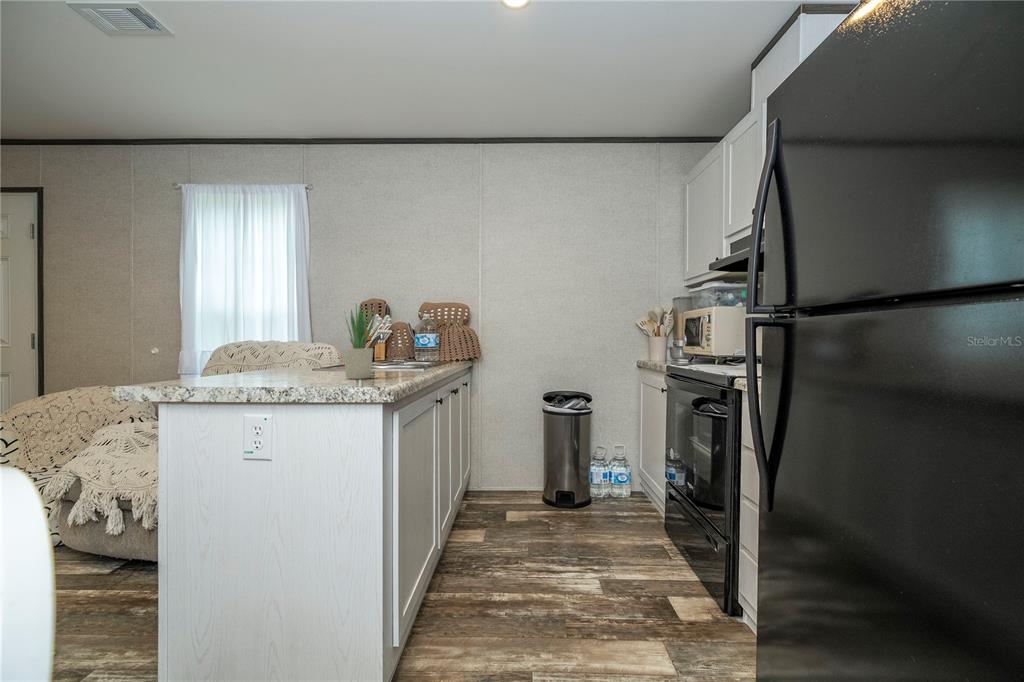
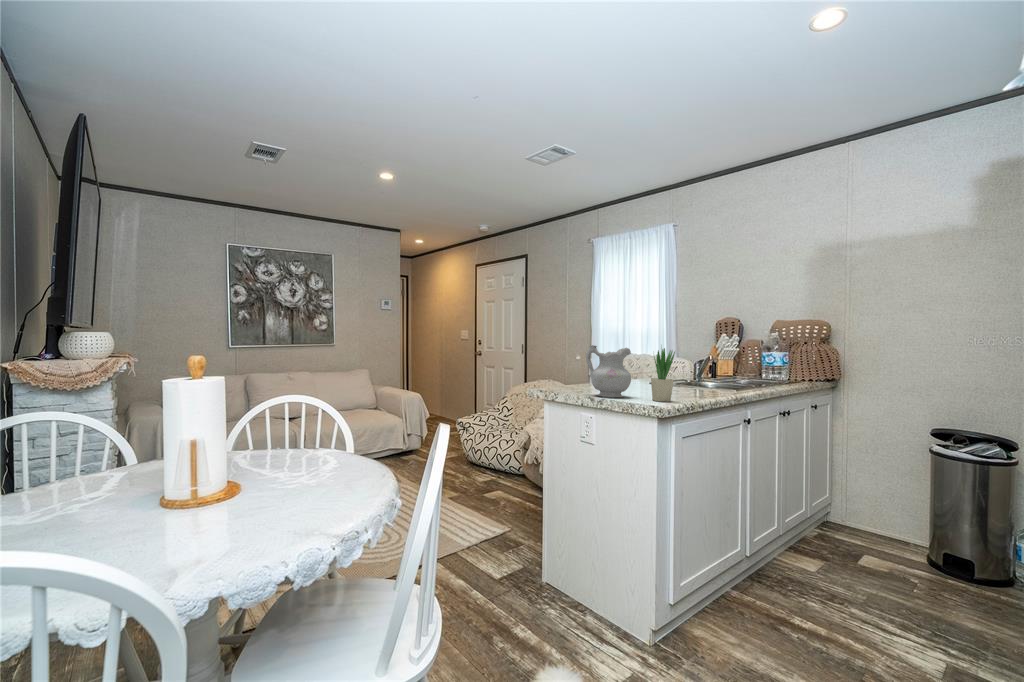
ceramic pitcher: none [238,301,312,381] -> present [586,345,631,398]

